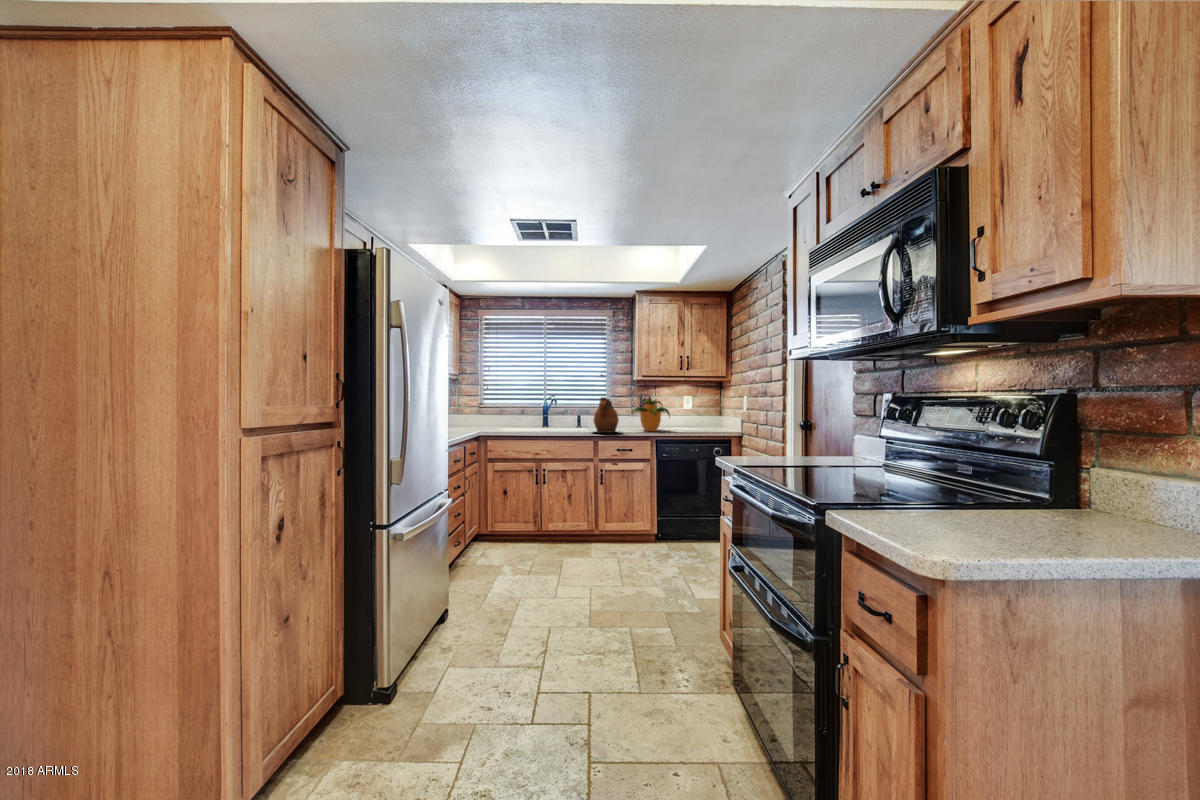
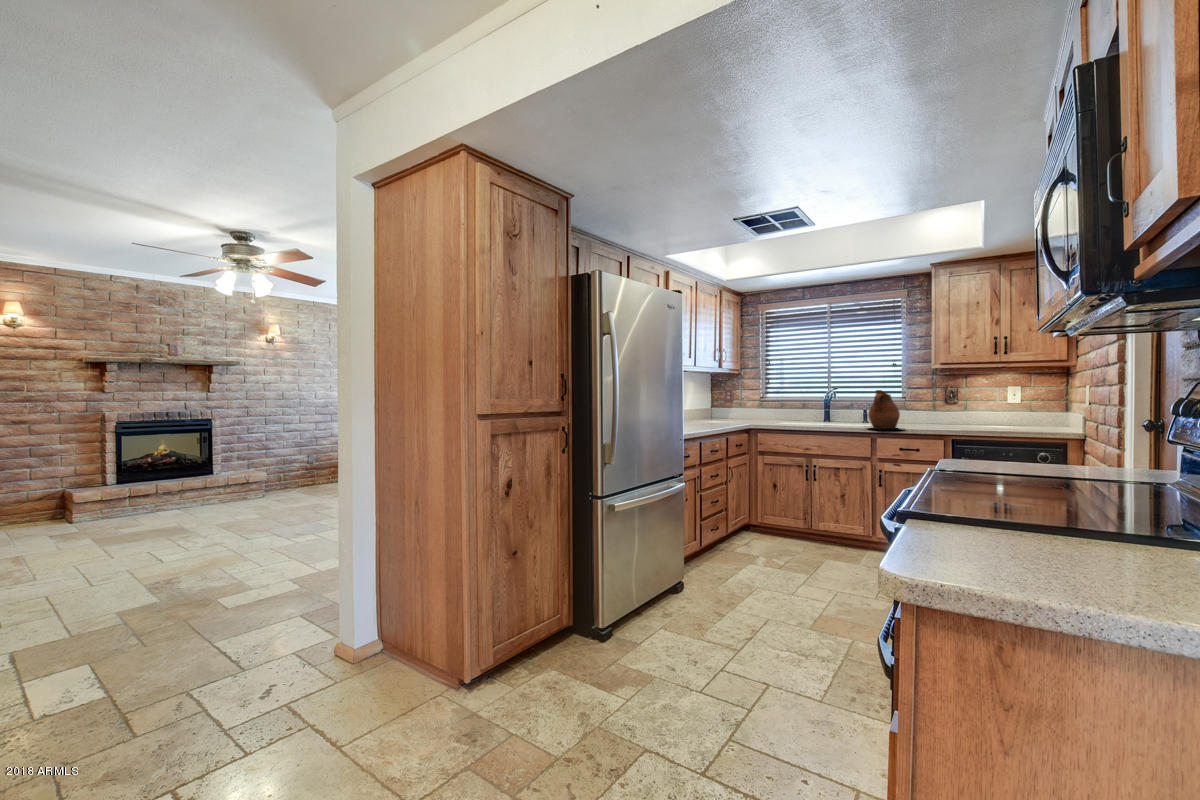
potted plant: present [632,397,670,431] -> none [920,389,974,429]

